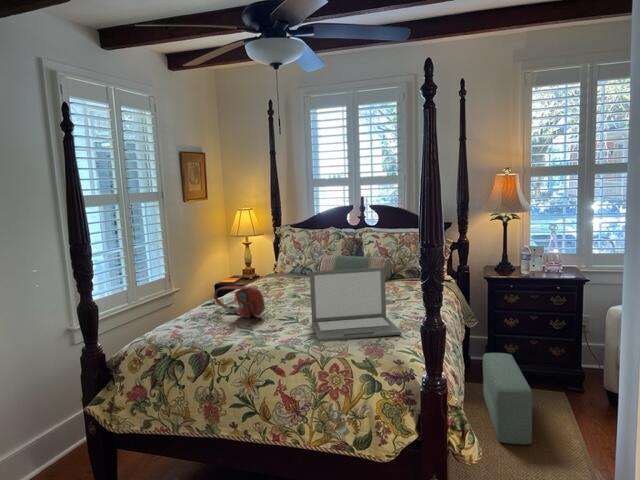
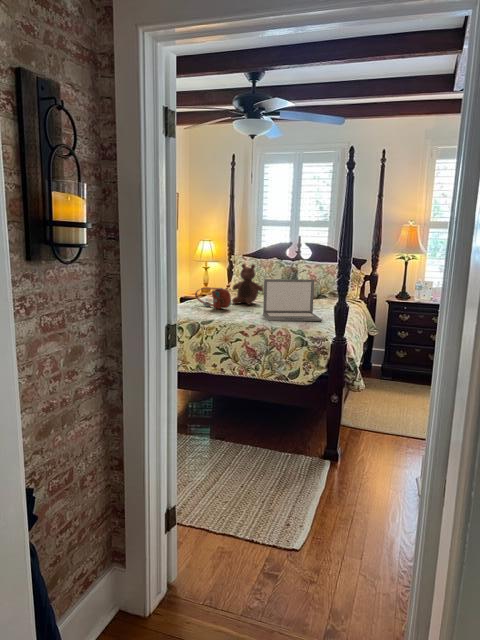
stuffed bear: none [270,244,314,304] -> present [232,264,263,305]
pouf: present [483,353,532,444] -> none [377,353,407,408]

